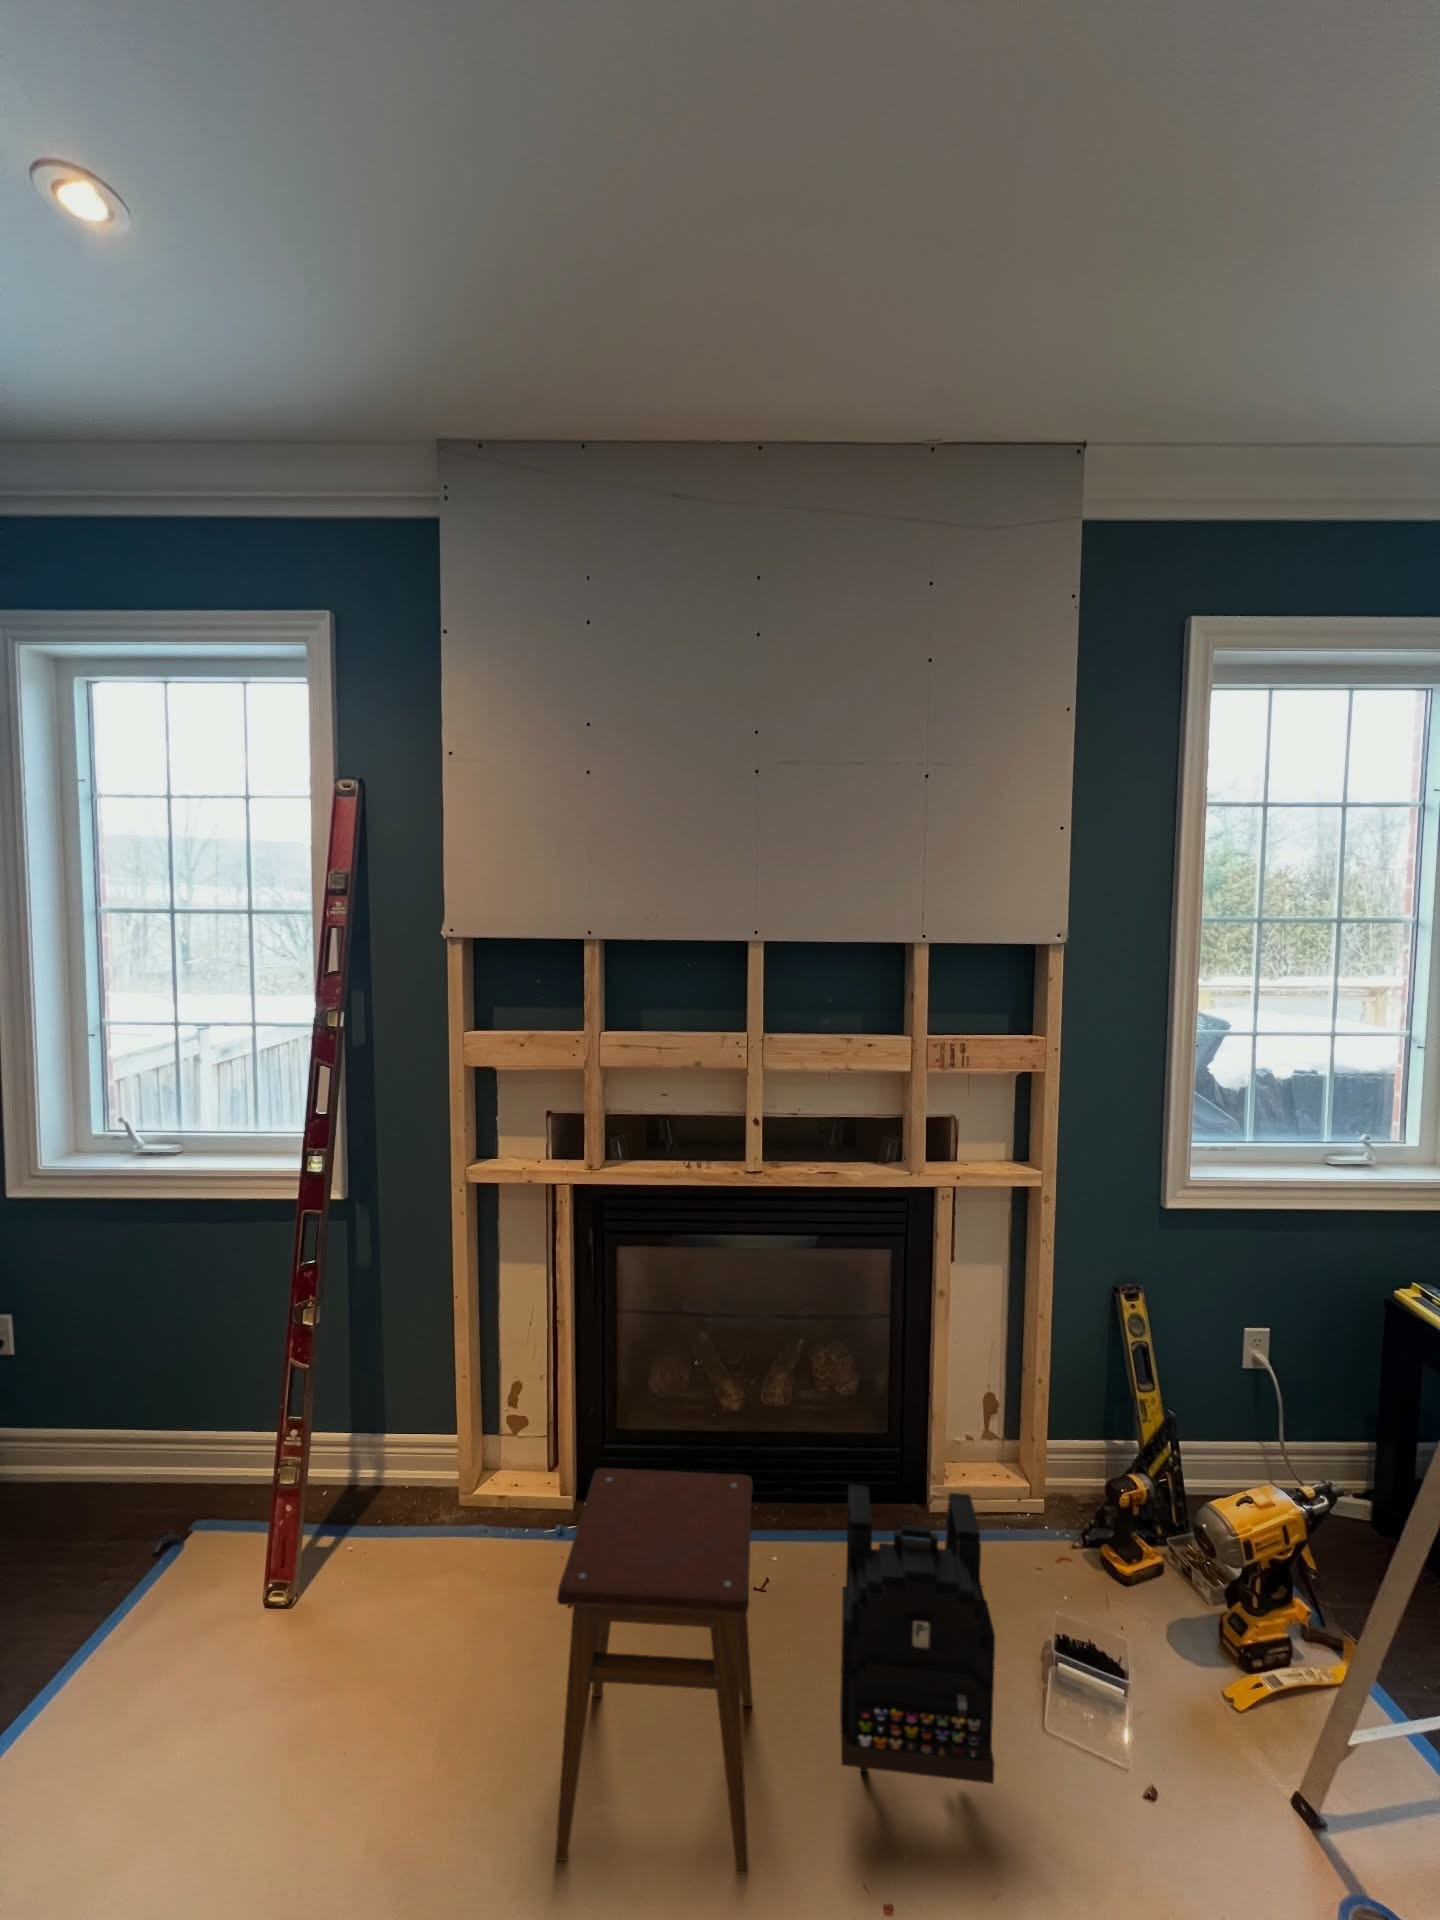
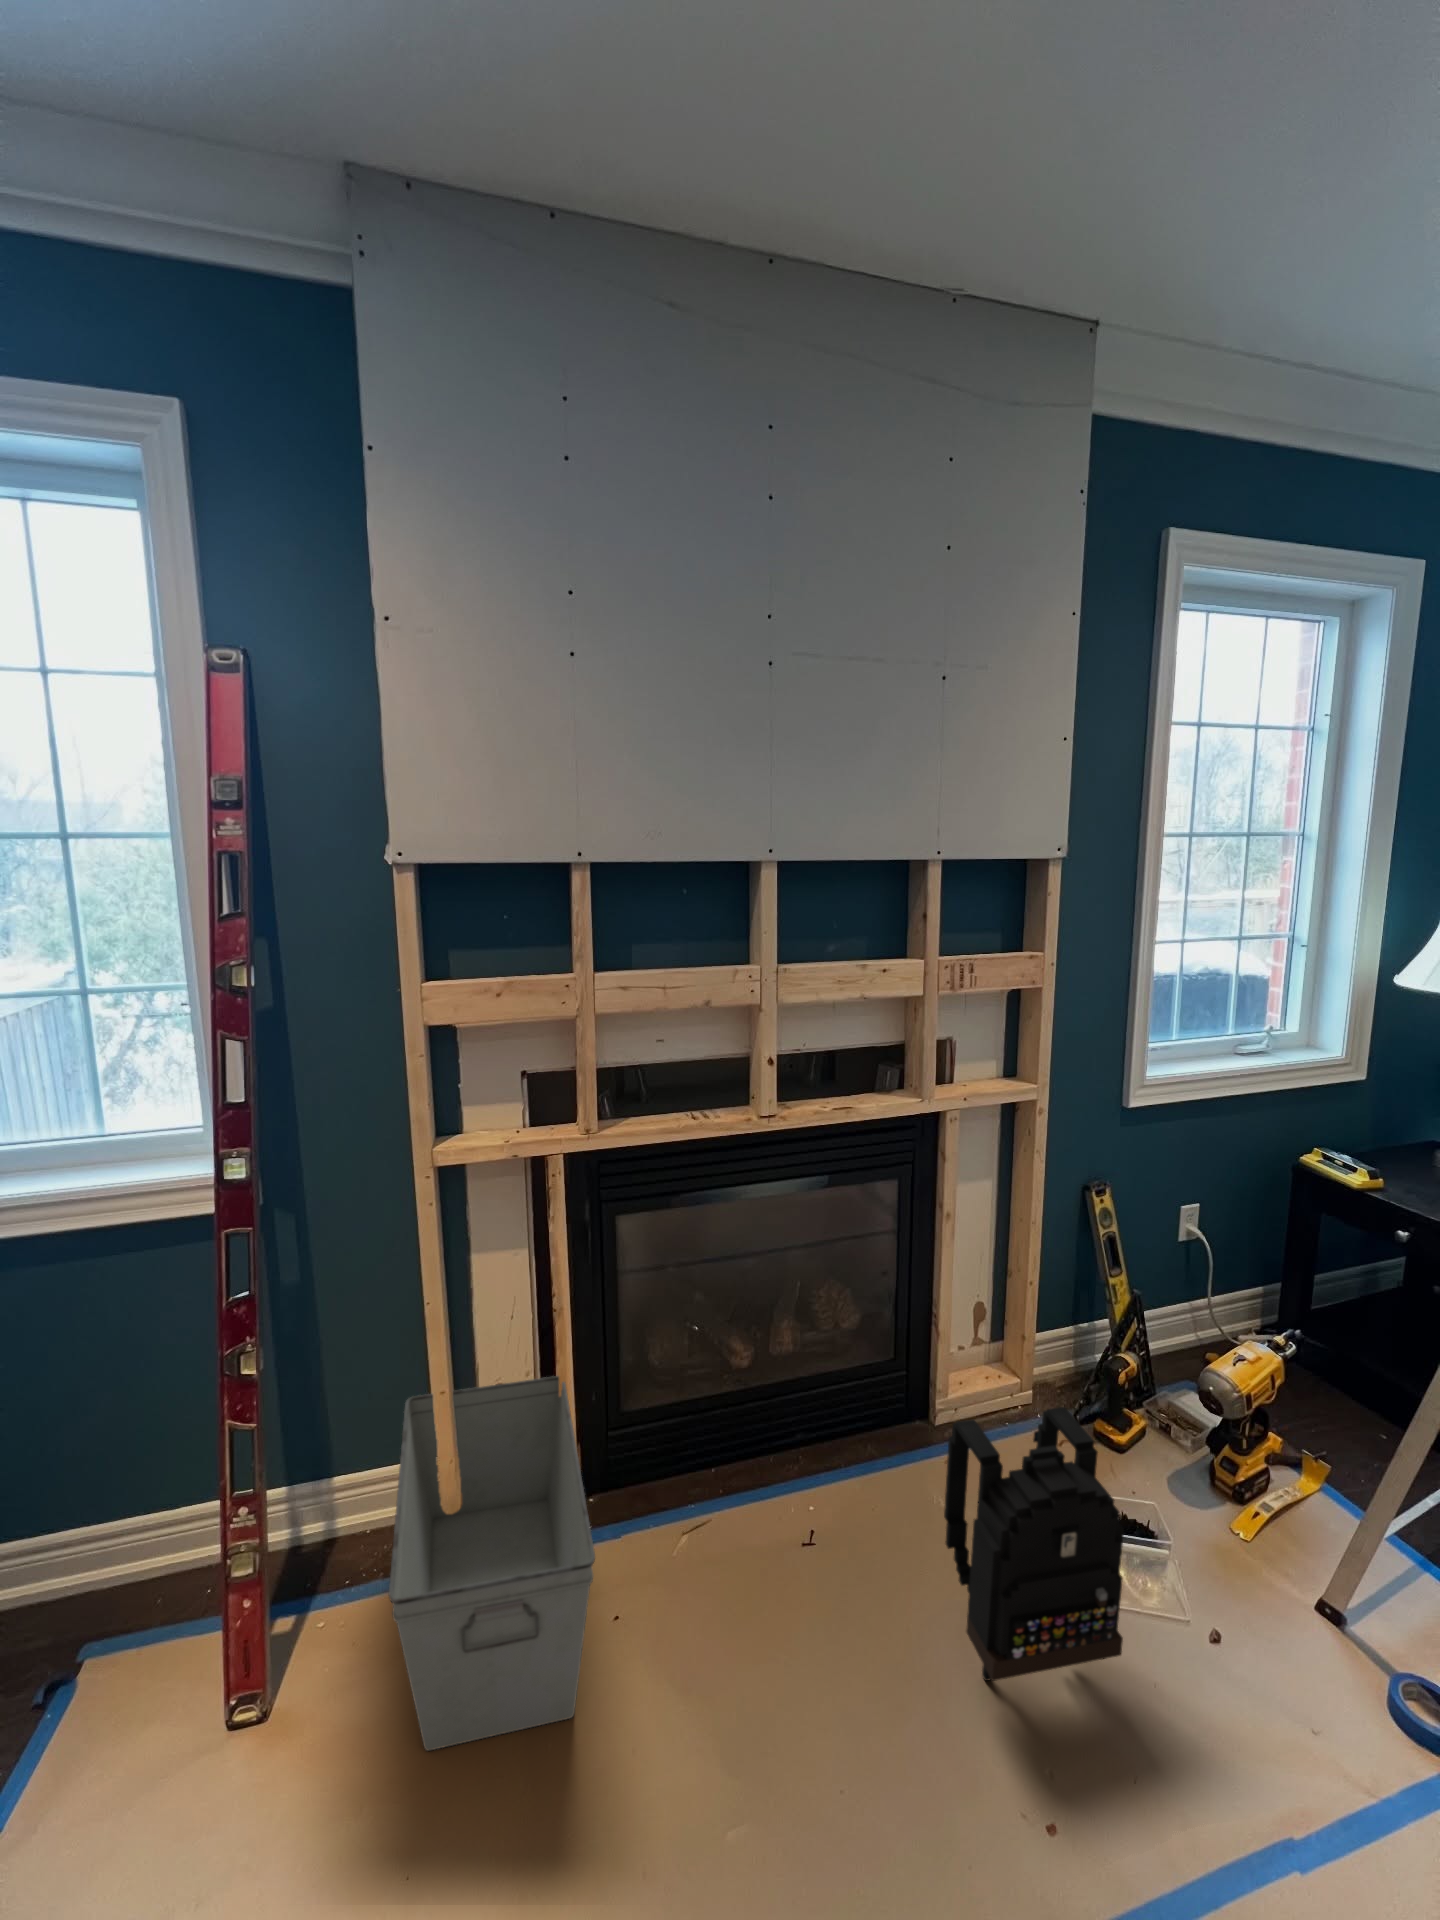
storage bin: none [332,1377,566,1685] -> present [389,1376,595,1751]
stool: present [555,1468,753,1874] -> none [700,1435,944,1858]

